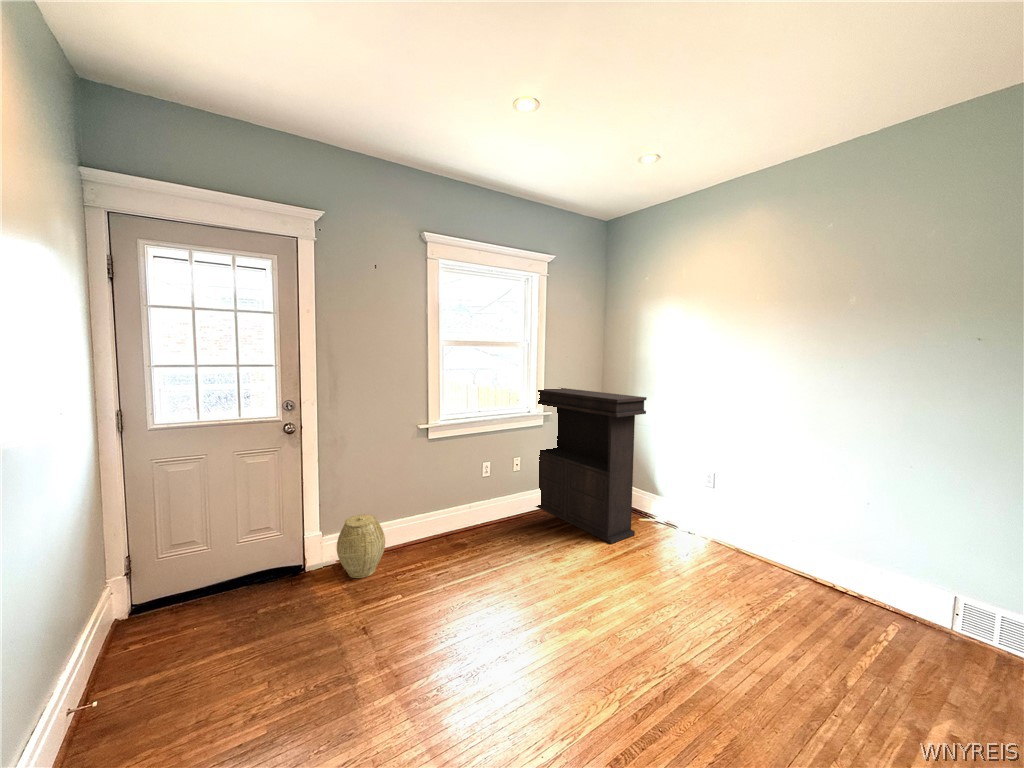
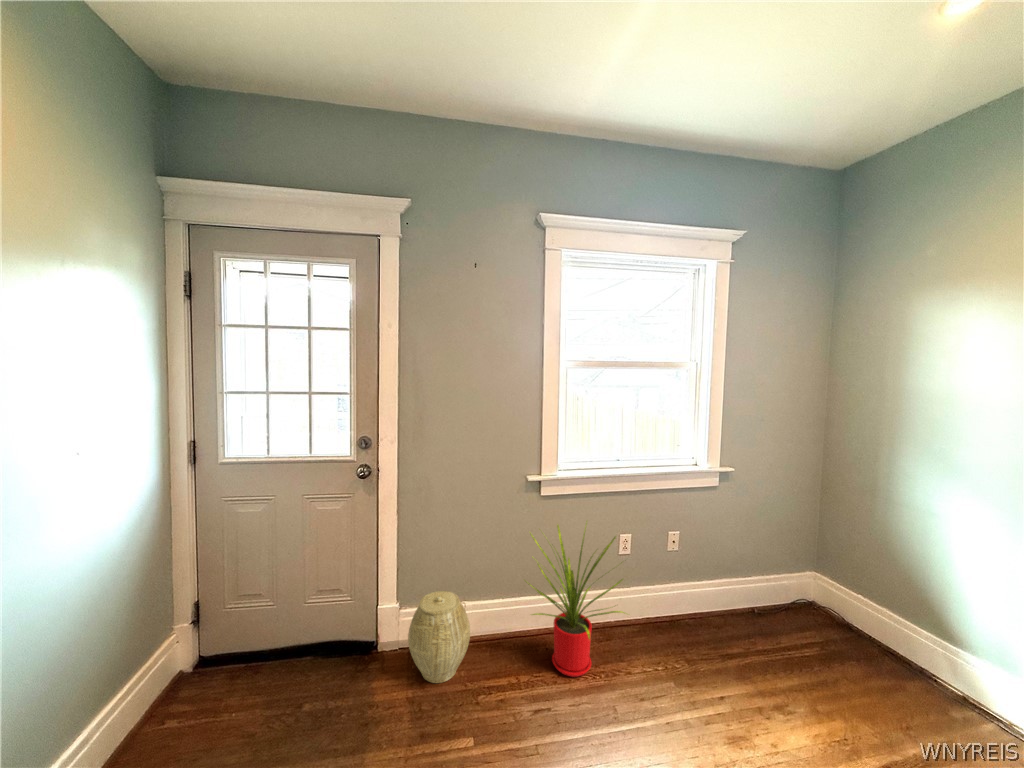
console table: present [536,388,647,544] -> none [688,425,936,730]
house plant: none [422,451,495,555] -> present [529,523,624,677]

